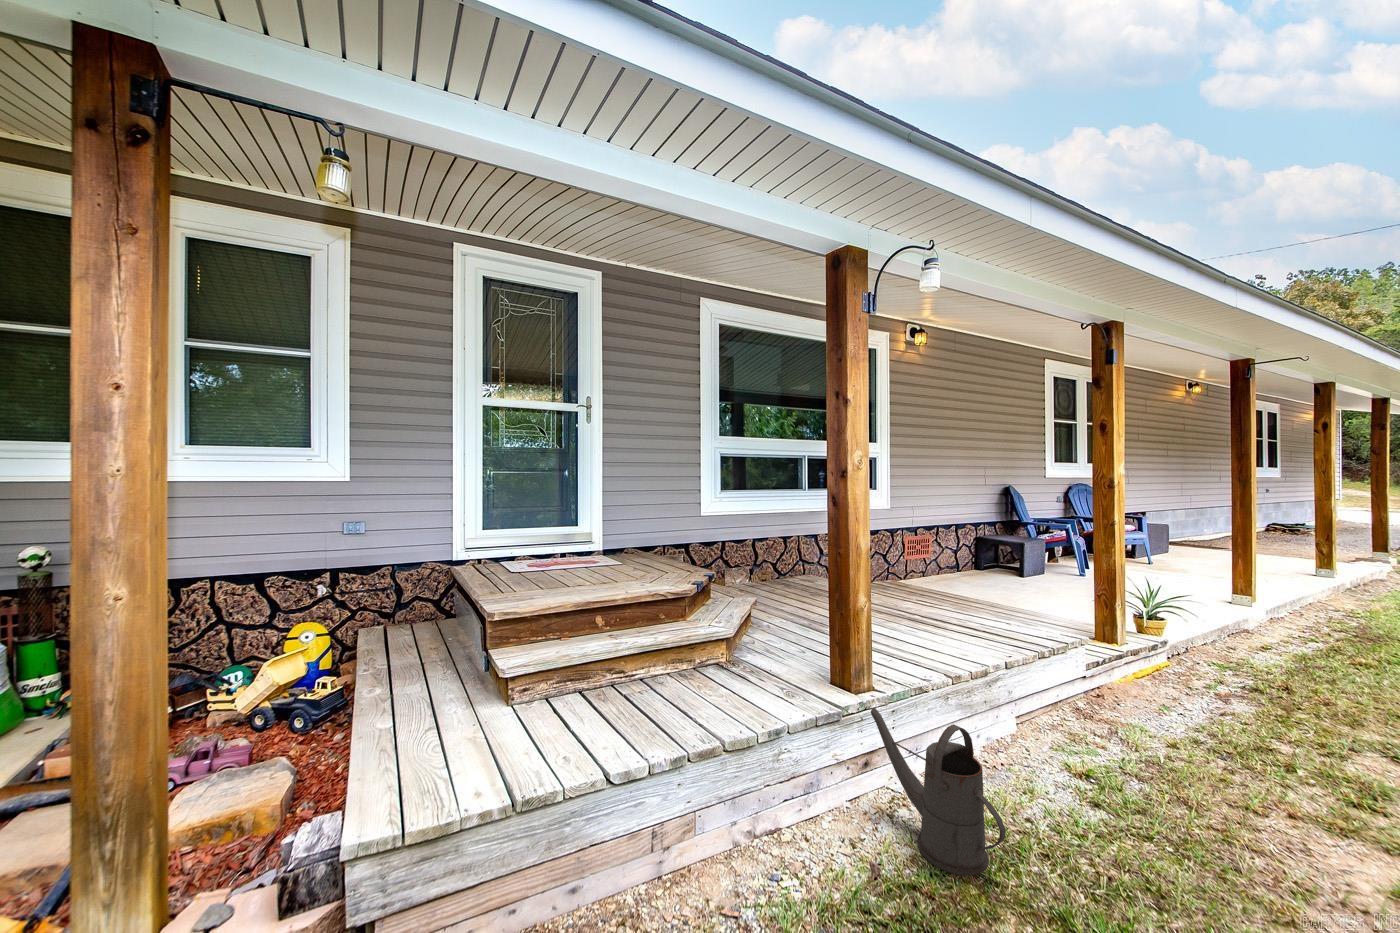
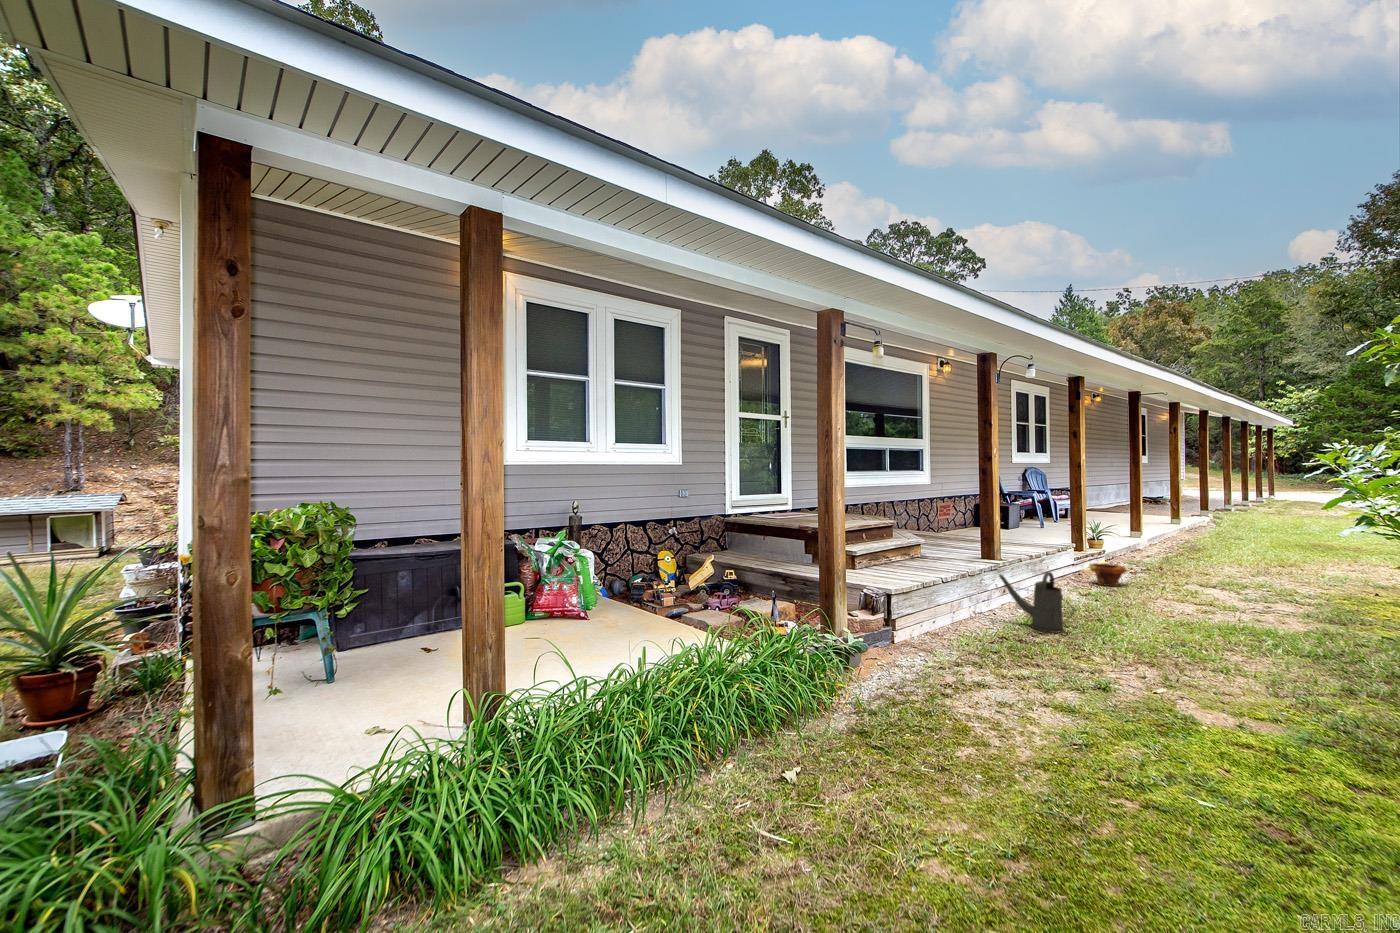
planter: none [1125,661,1197,712] -> present [1089,563,1126,586]

